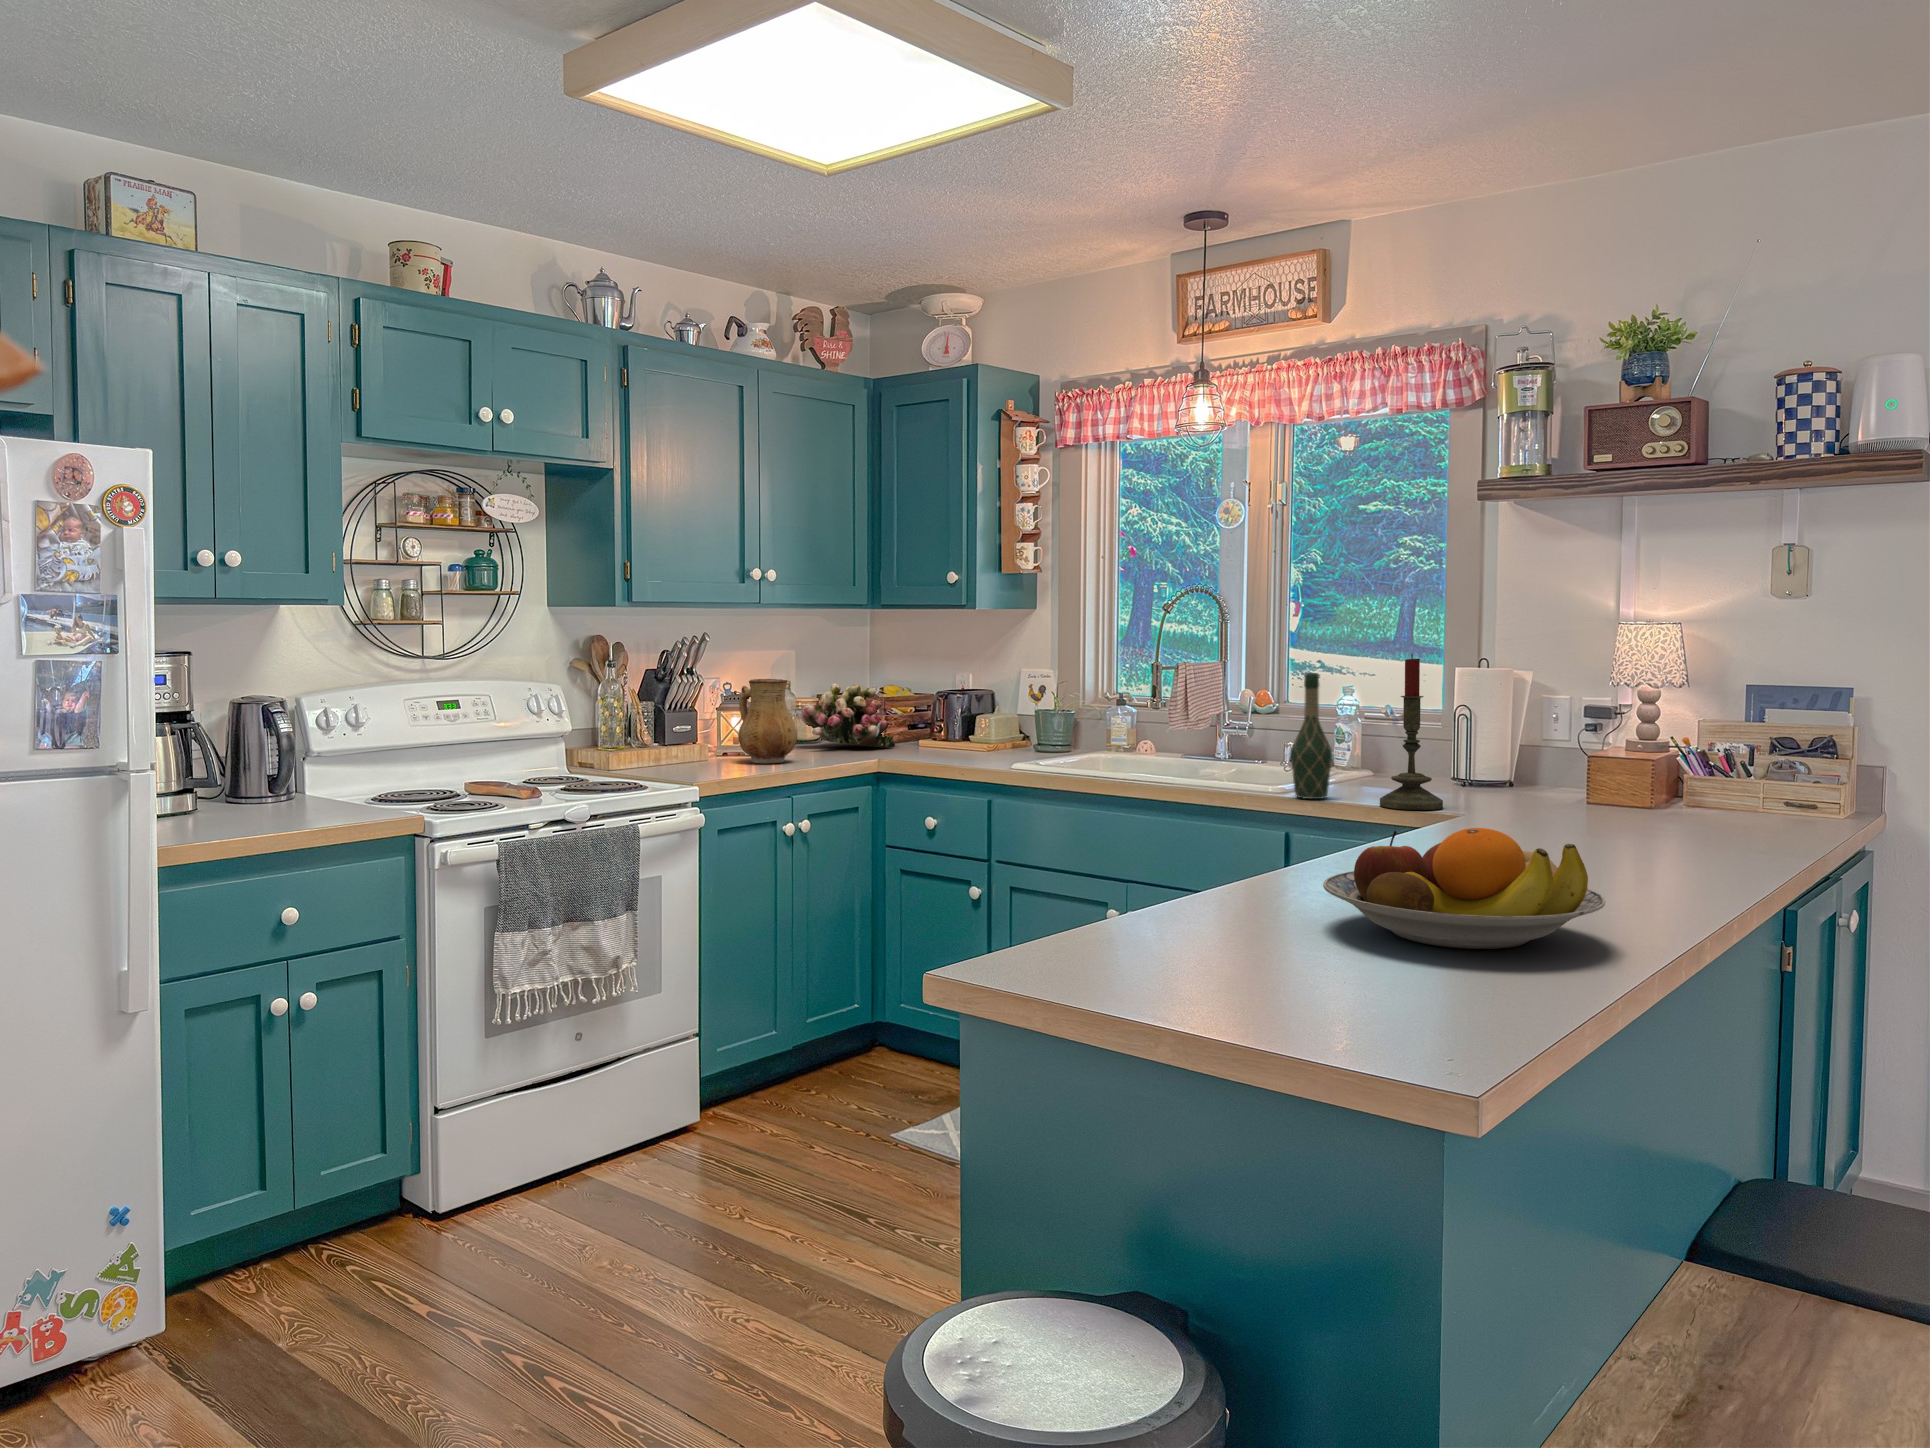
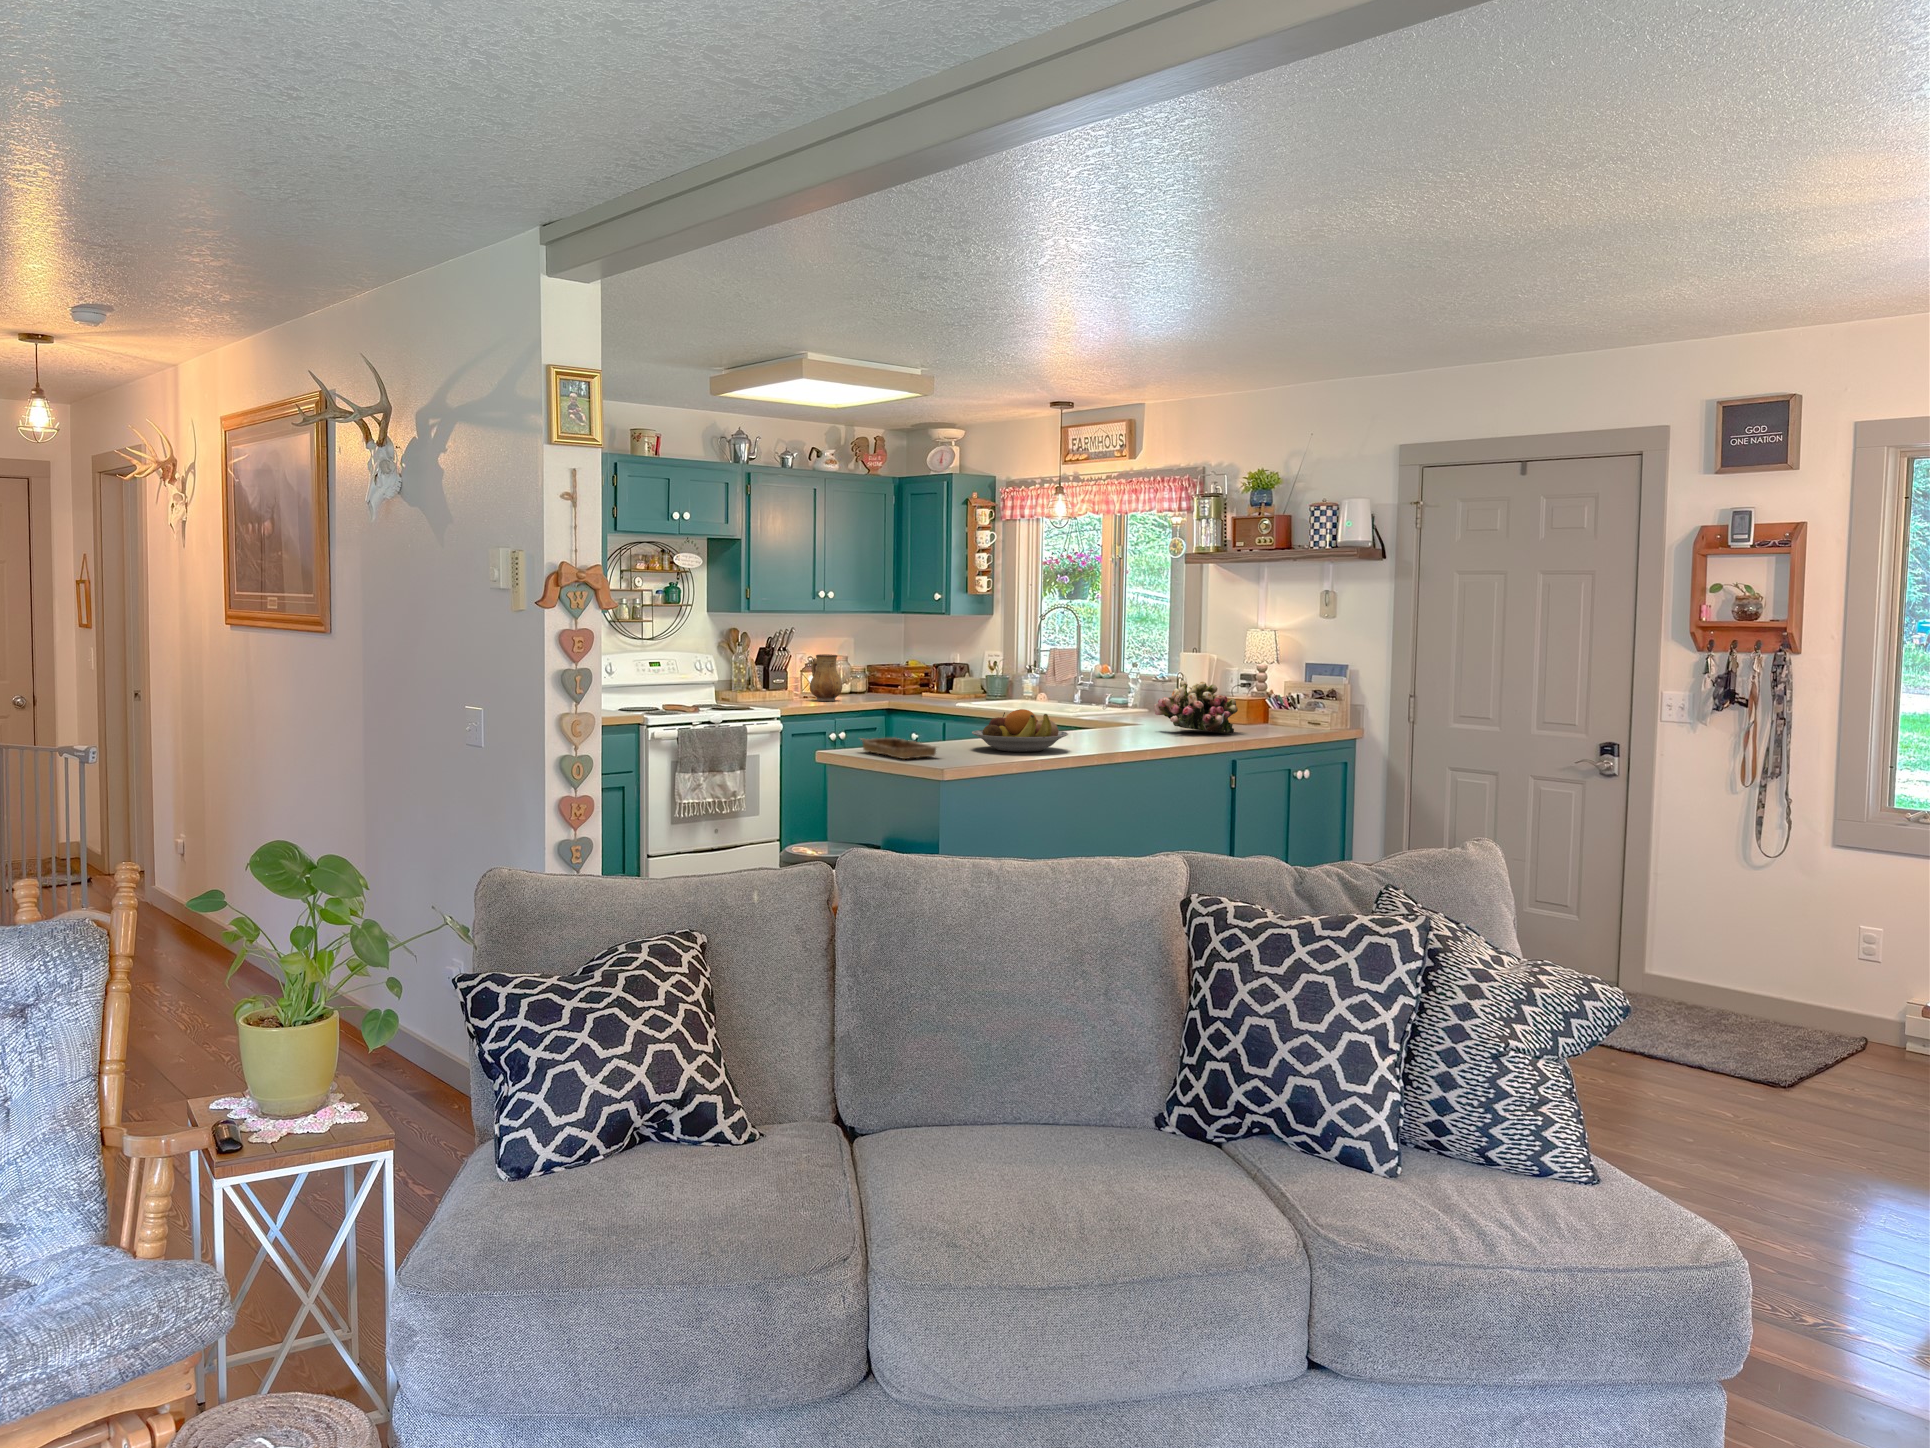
candle: present [1380,654,1443,810] -> none [1110,645,1140,723]
wine bottle: present [1291,673,1332,799] -> none [1074,654,1095,719]
flower arrangement: present [798,683,895,748] -> present [1154,681,1238,733]
tray: none [1058,919,1358,1023] -> present [862,738,936,759]

